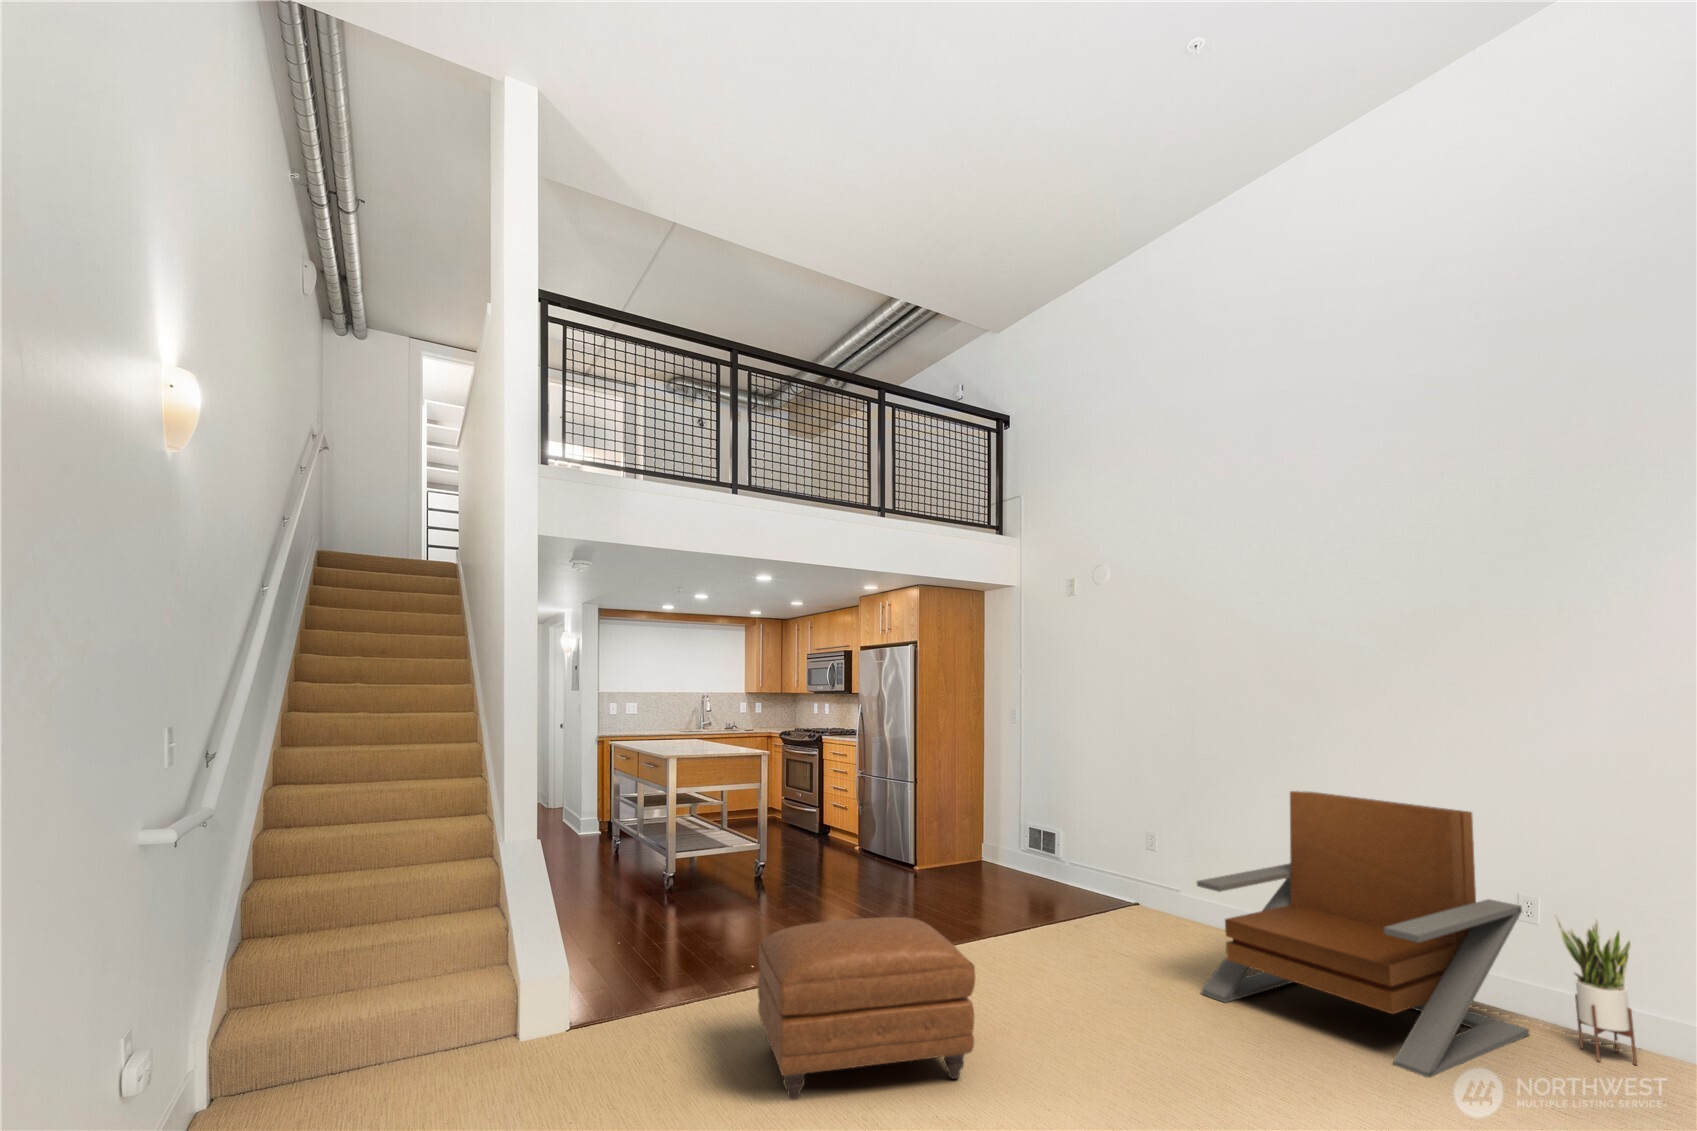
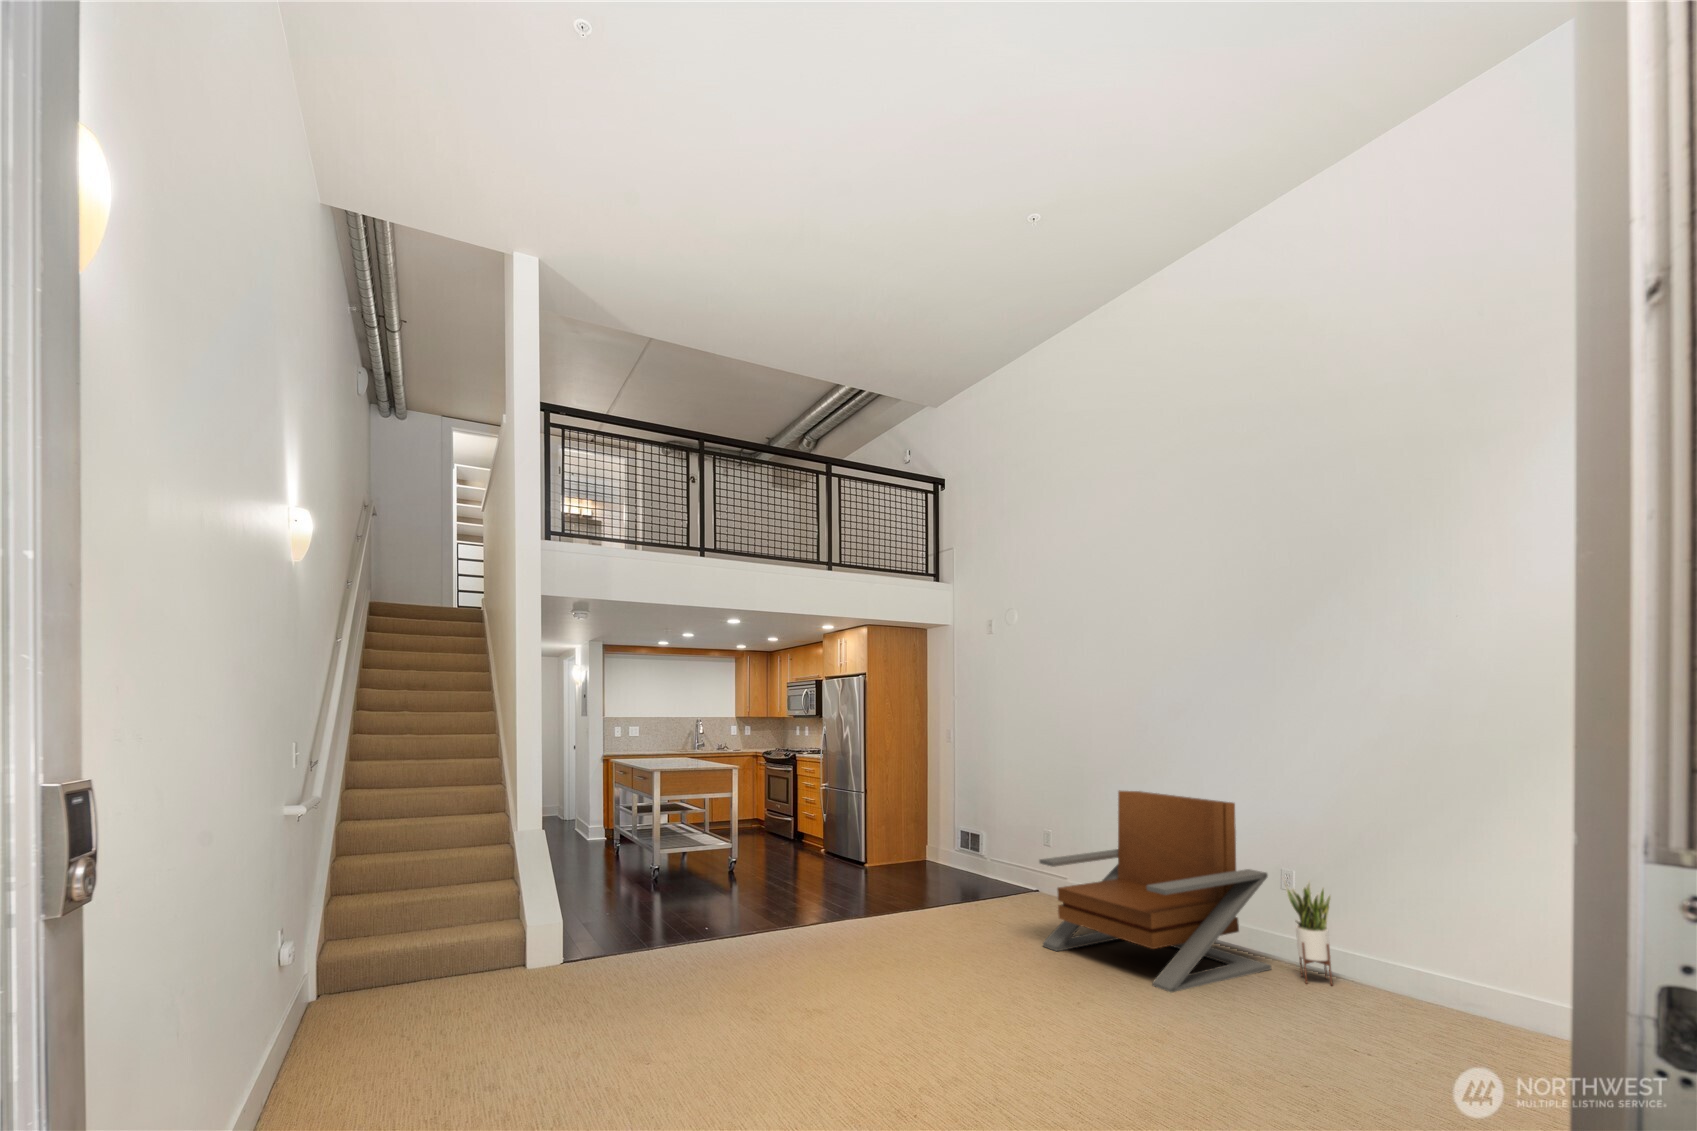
ottoman: present [758,917,975,1099] -> none [695,883,843,1004]

